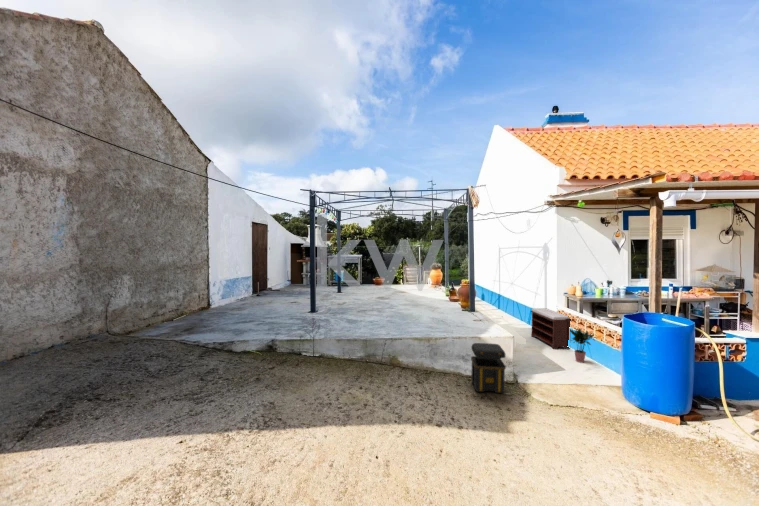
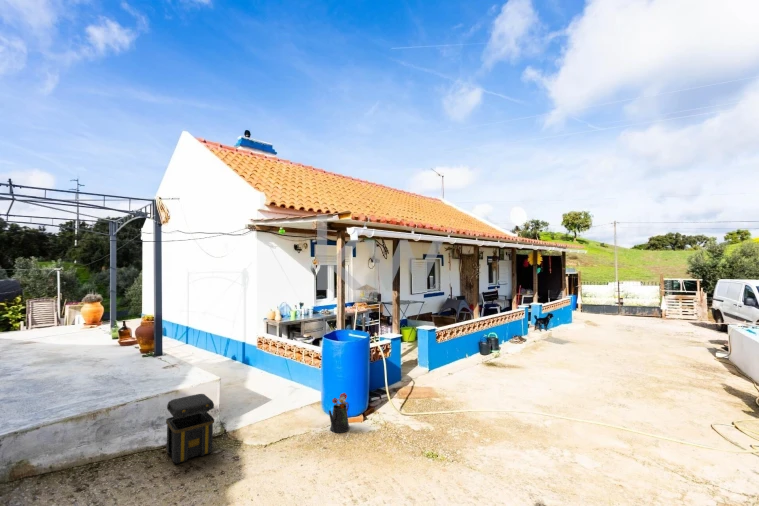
bench: present [531,308,571,349] -> none [229,338,273,380]
potted plant: present [570,329,594,363] -> none [272,352,296,389]
watering can: none [624,379,654,423] -> present [329,393,350,433]

